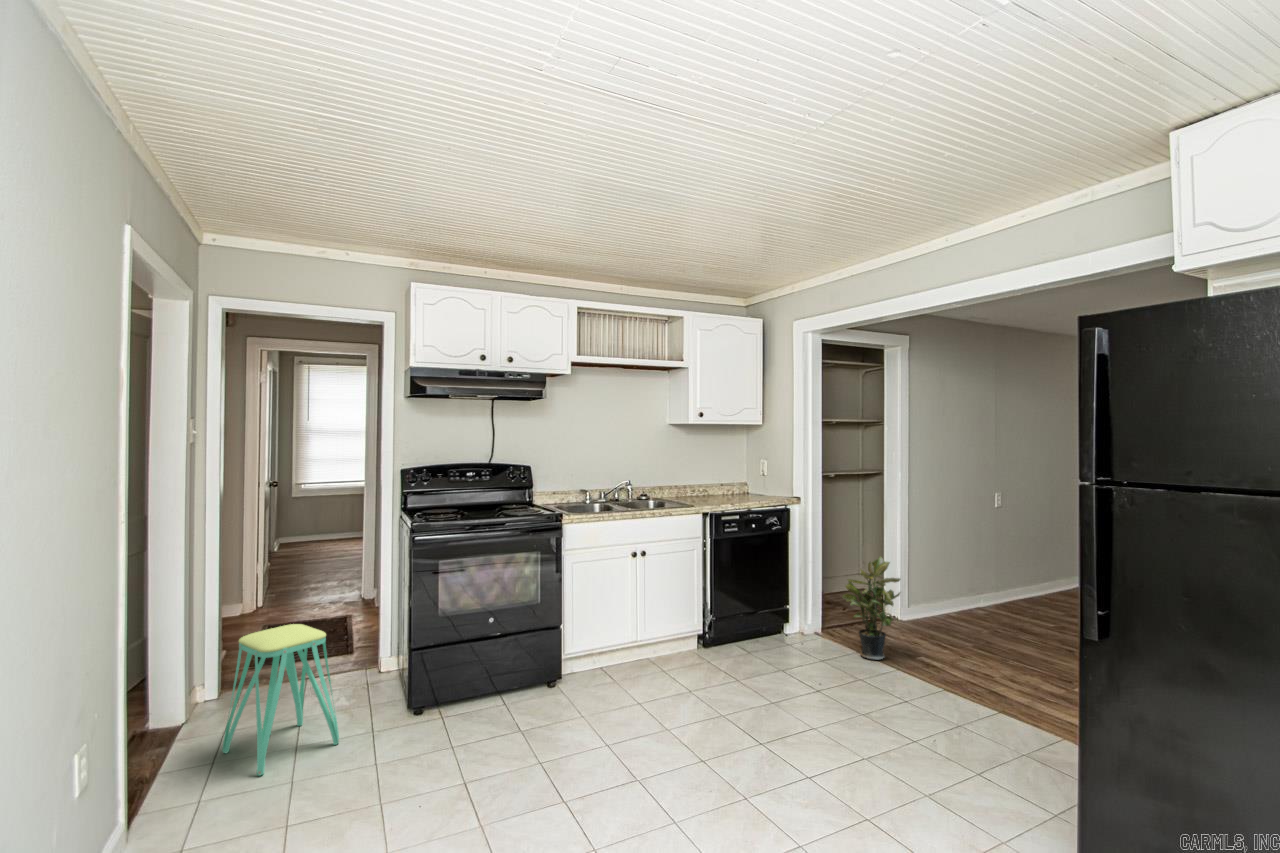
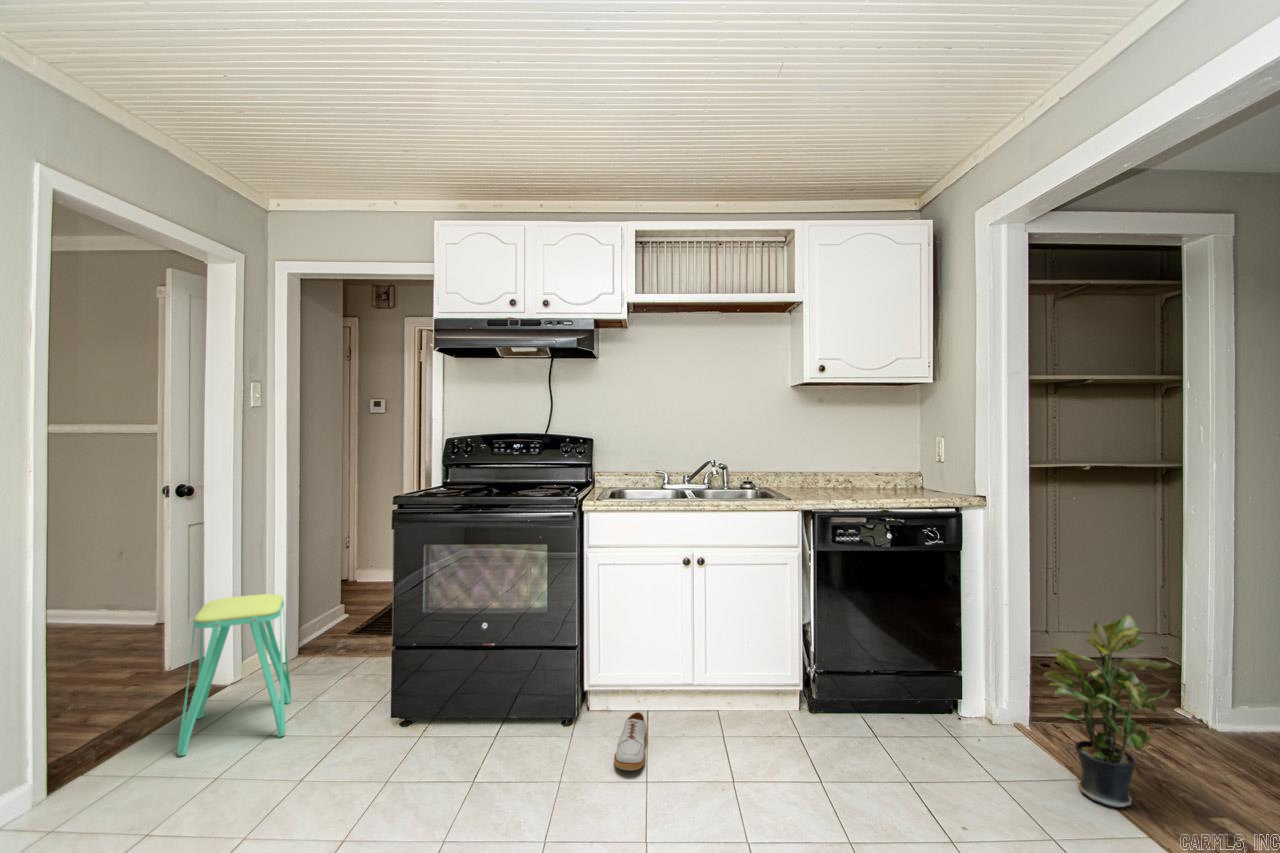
shoe: none [611,666,641,700] -> present [614,712,647,770]

